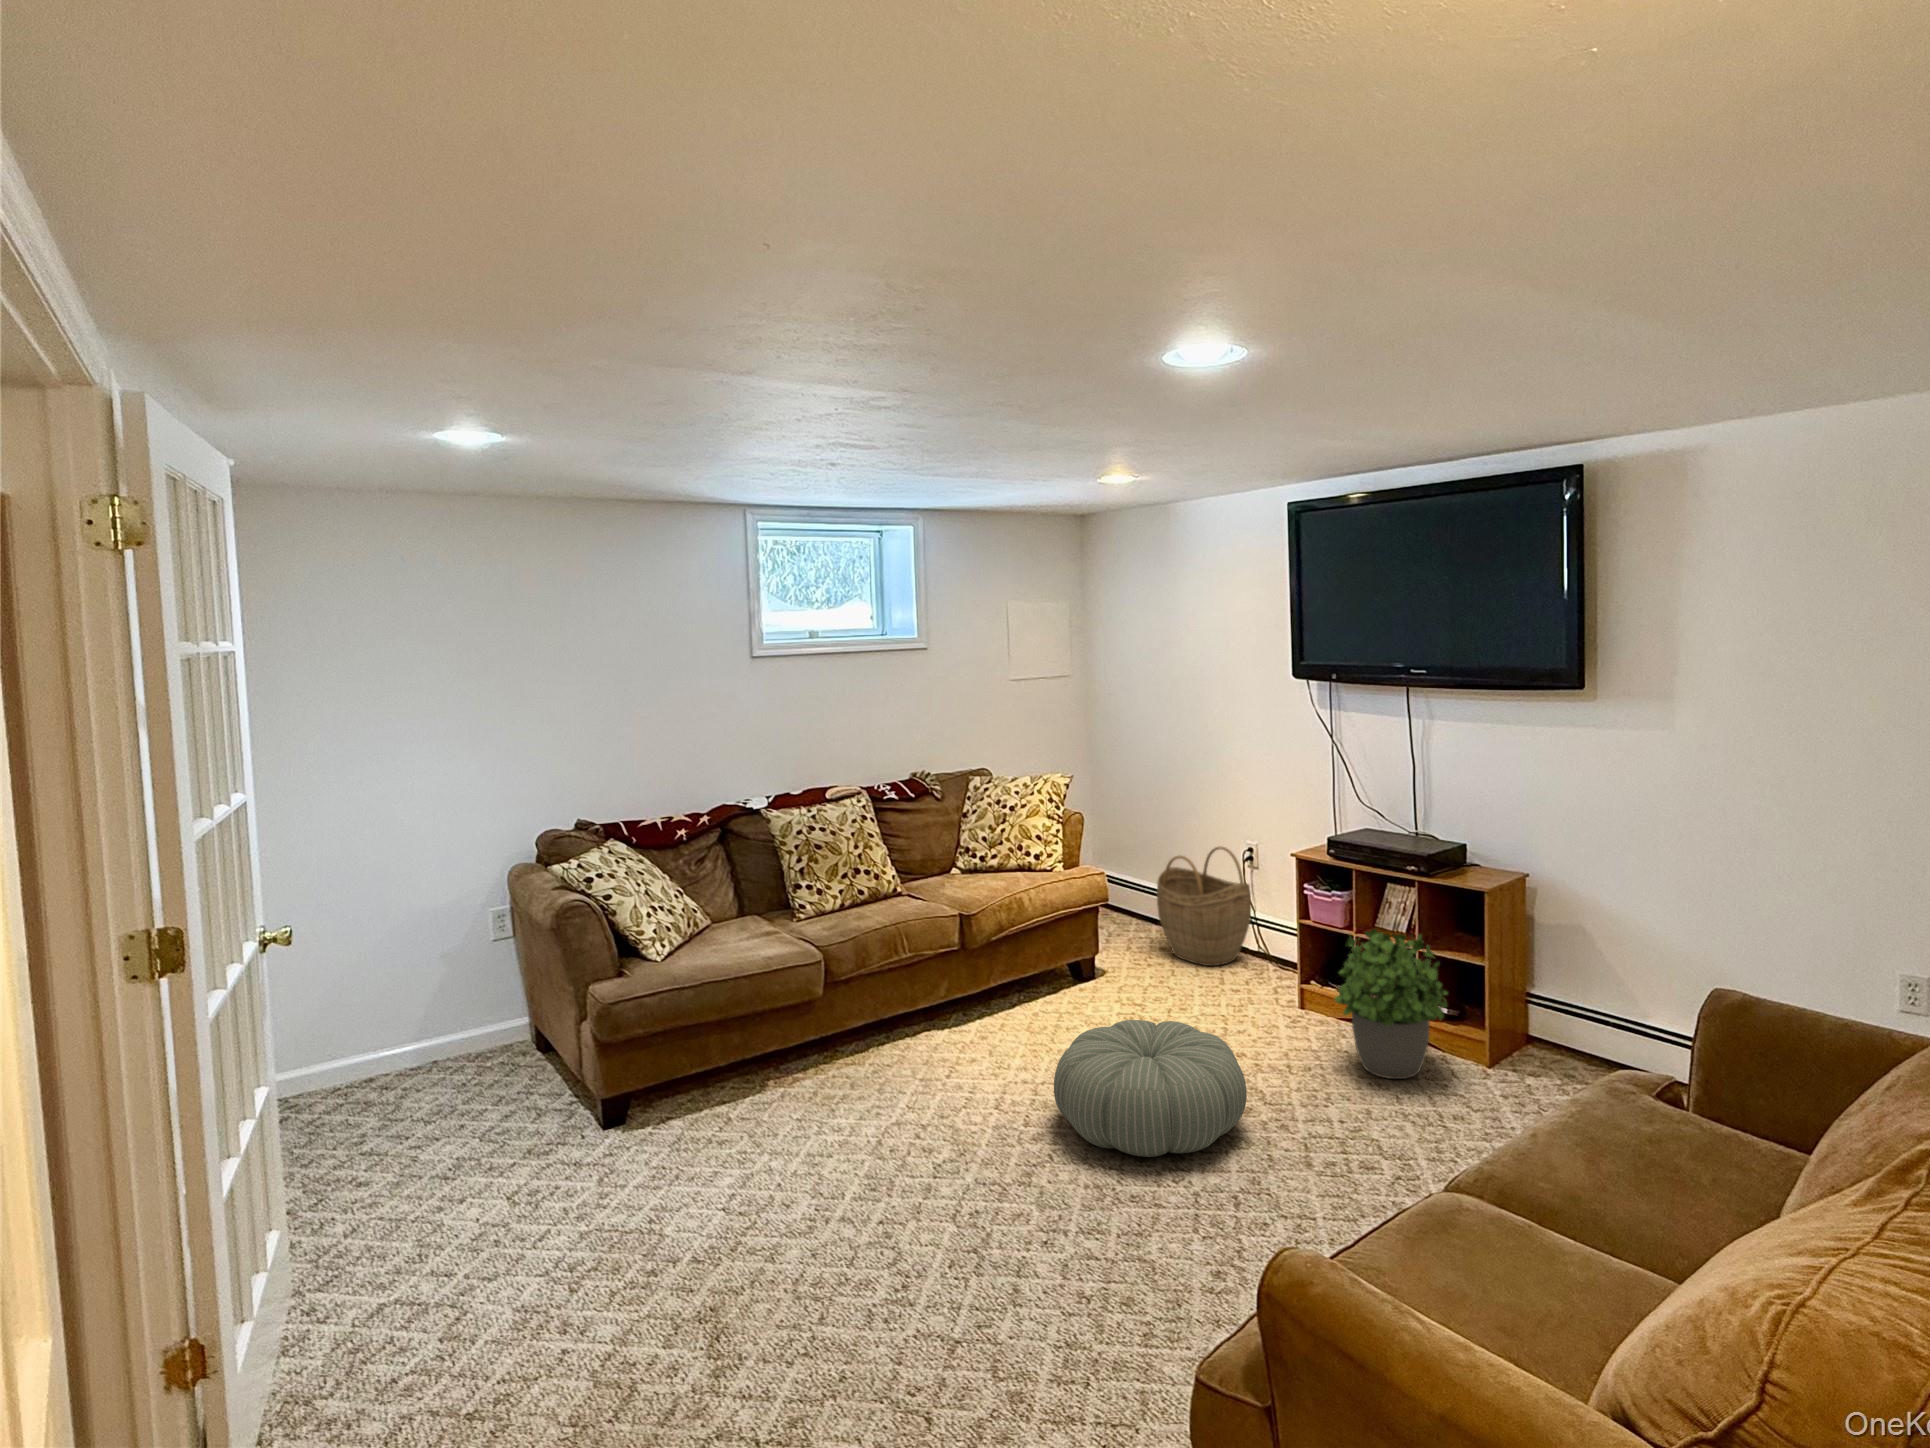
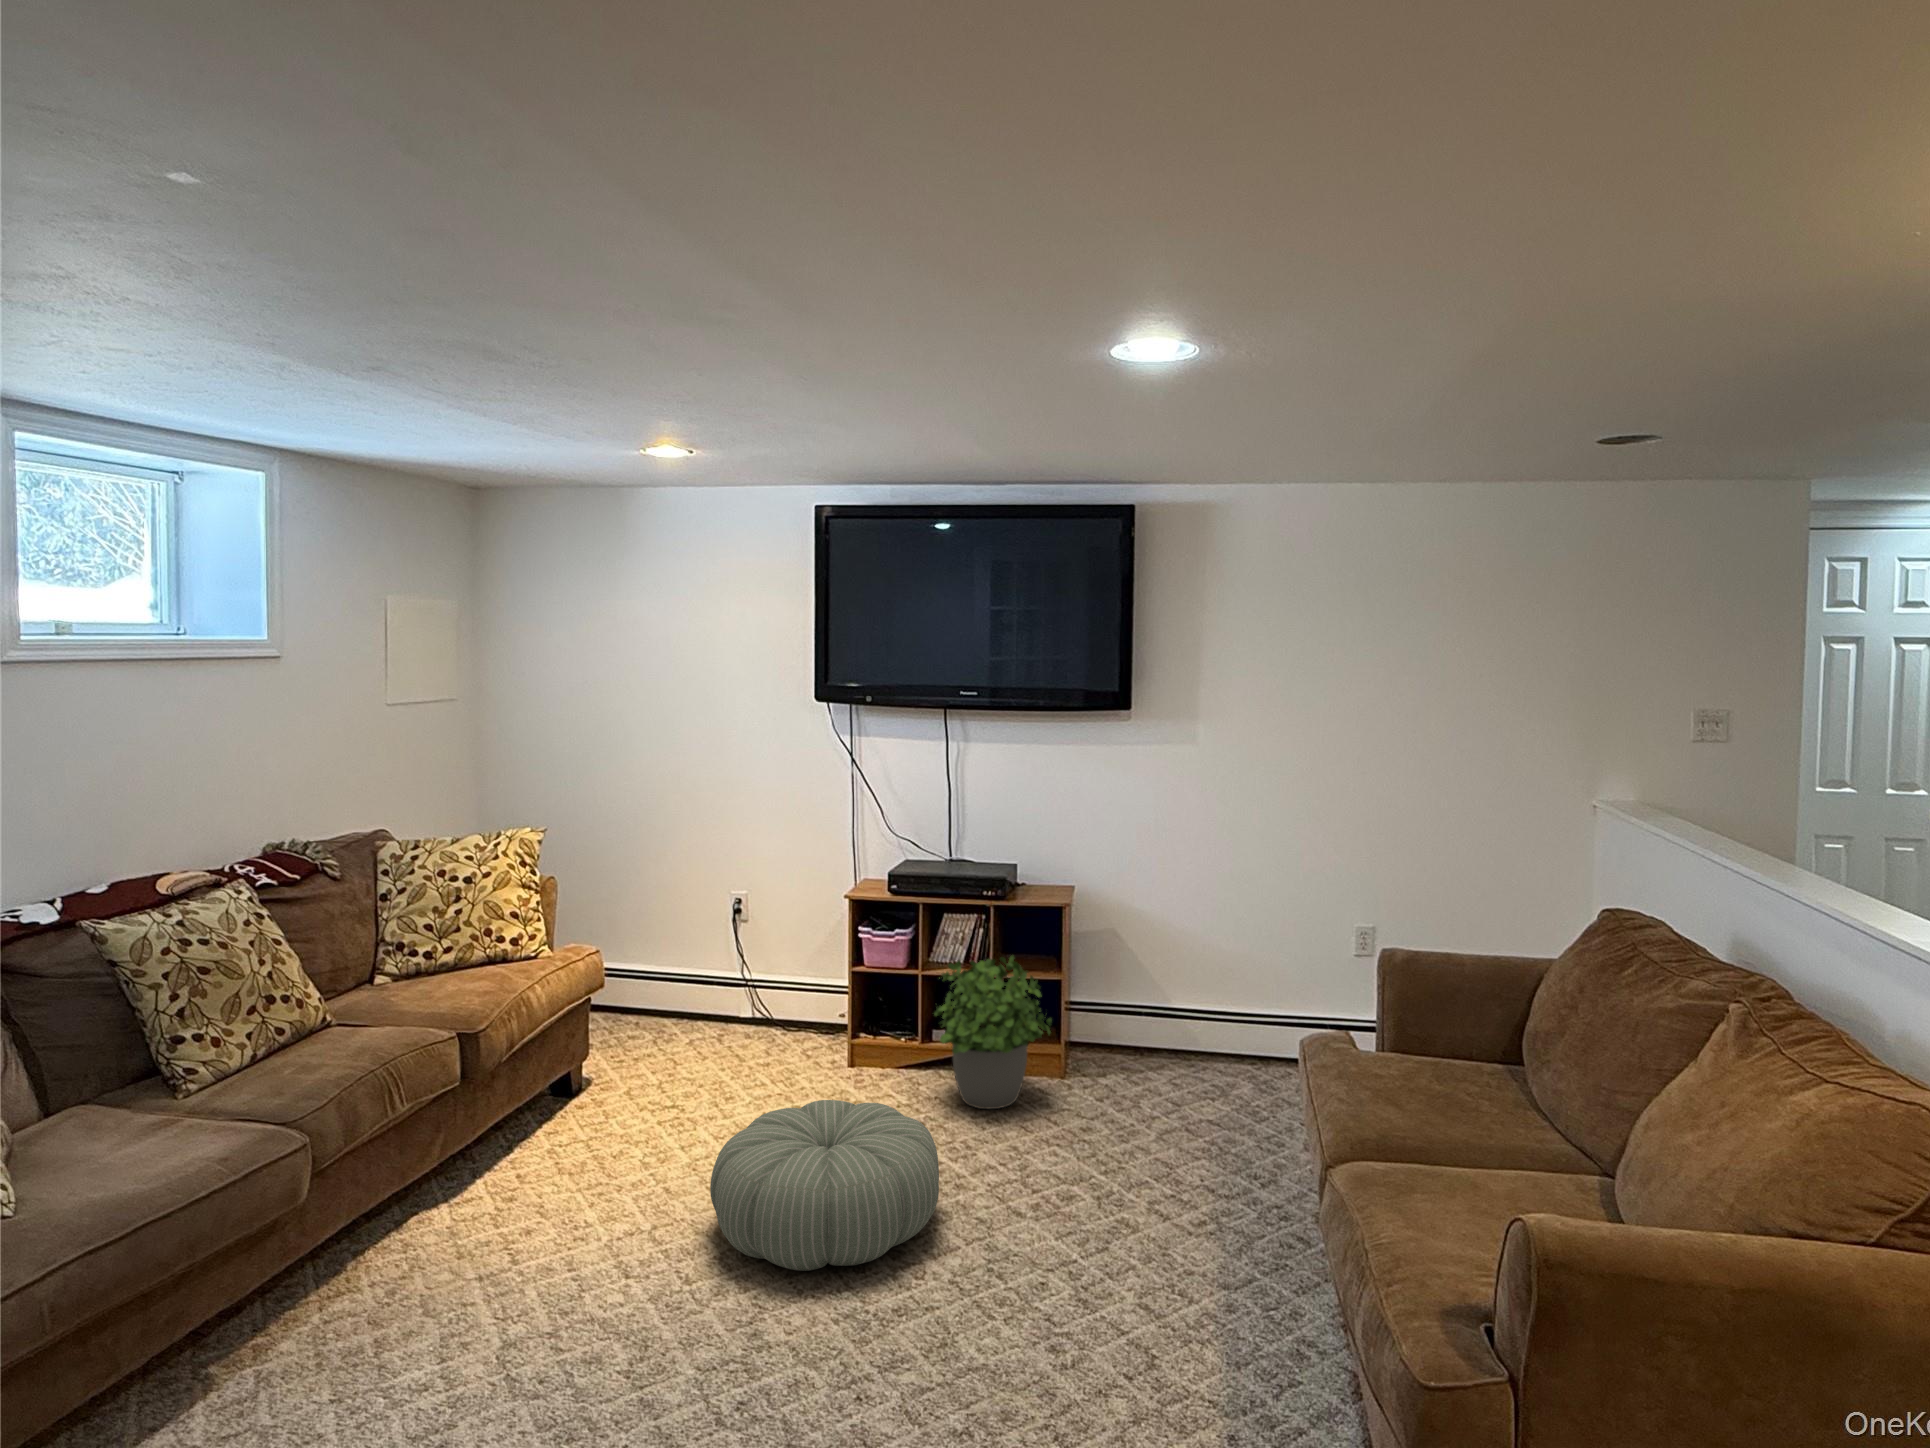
woven basket: present [1157,847,1251,966] -> none [634,902,751,1045]

